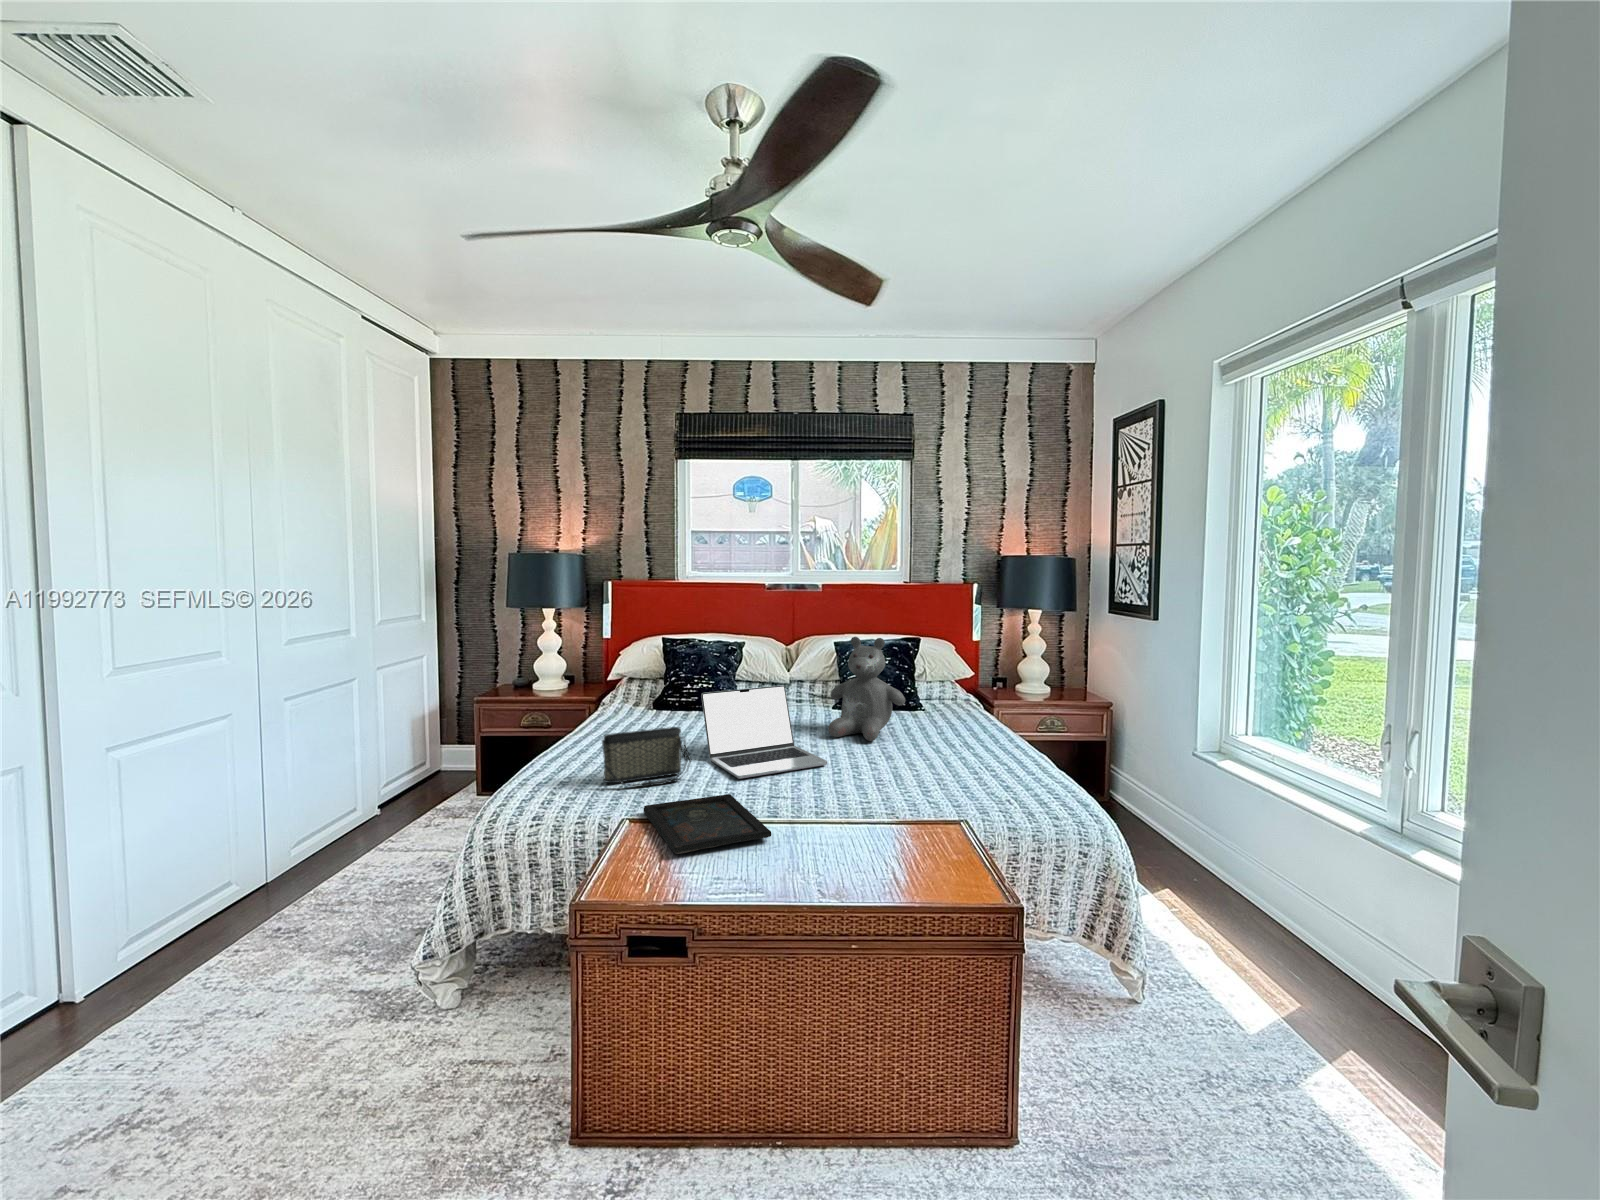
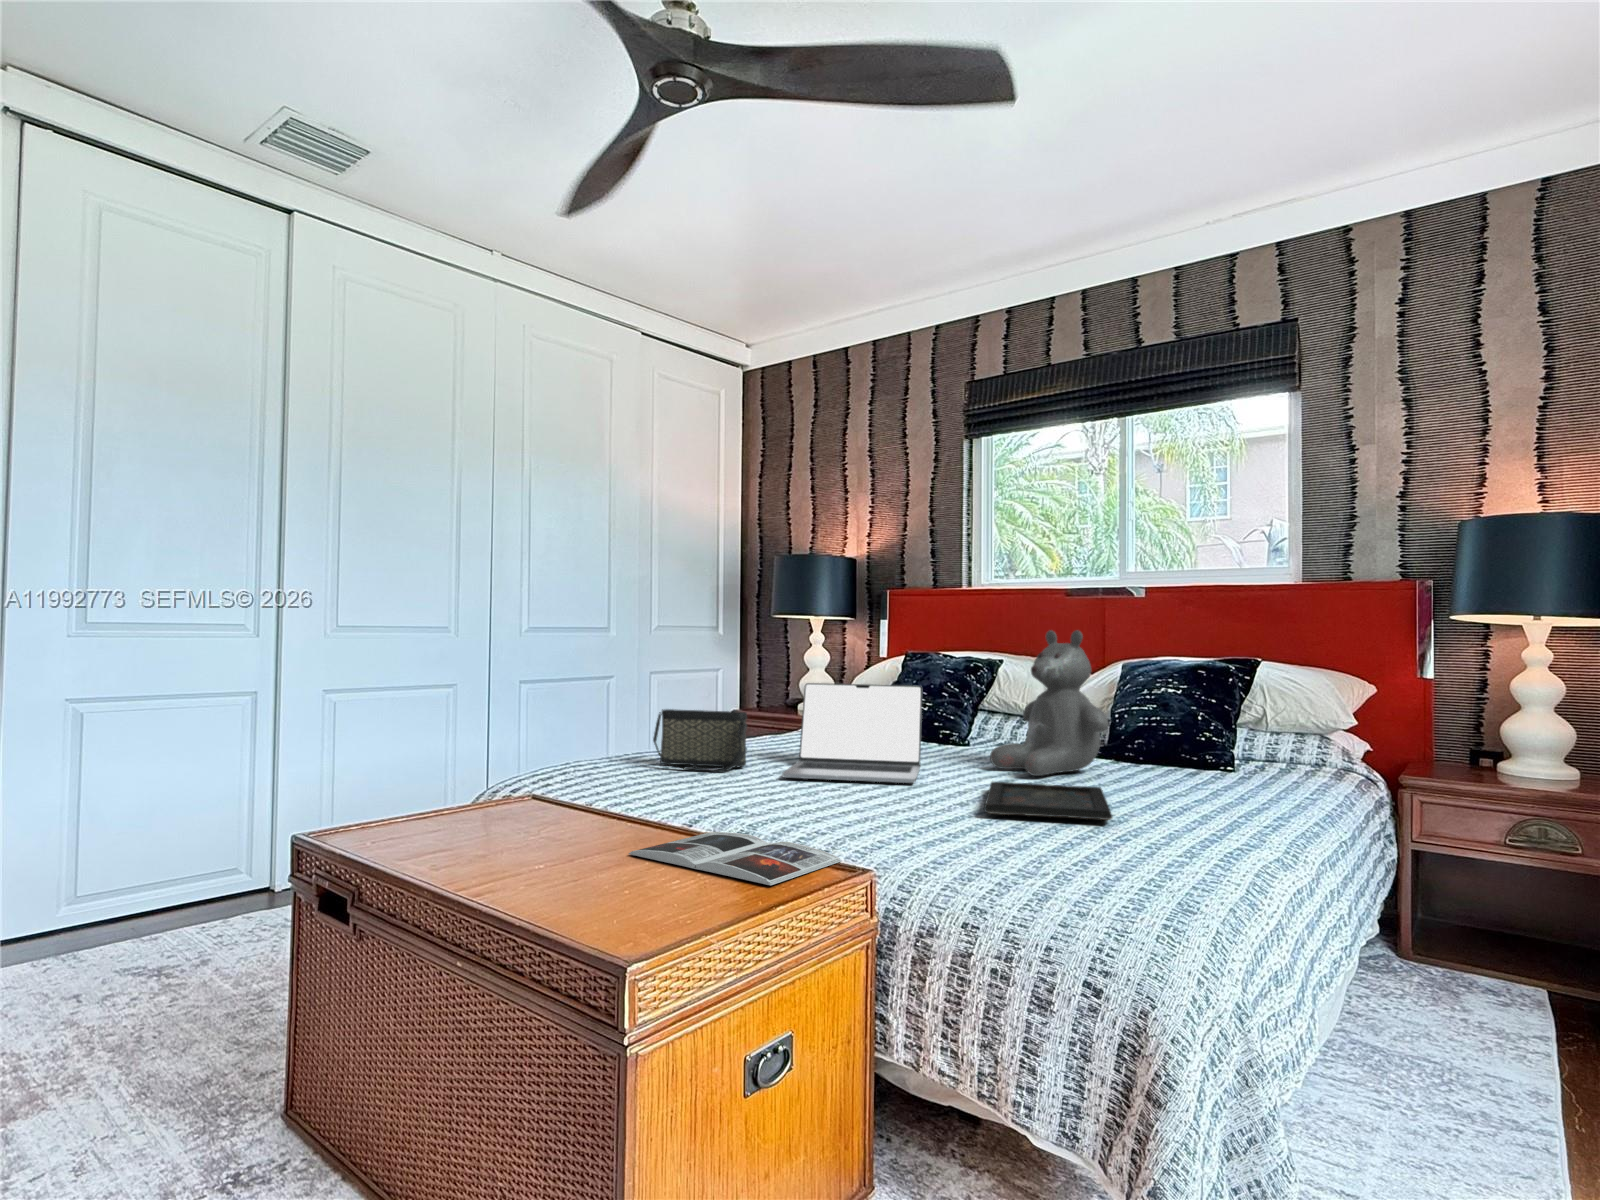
tray: present [644,794,771,854] -> present [984,782,1112,820]
magazine: none [833,848,983,893] -> present [629,832,842,885]

